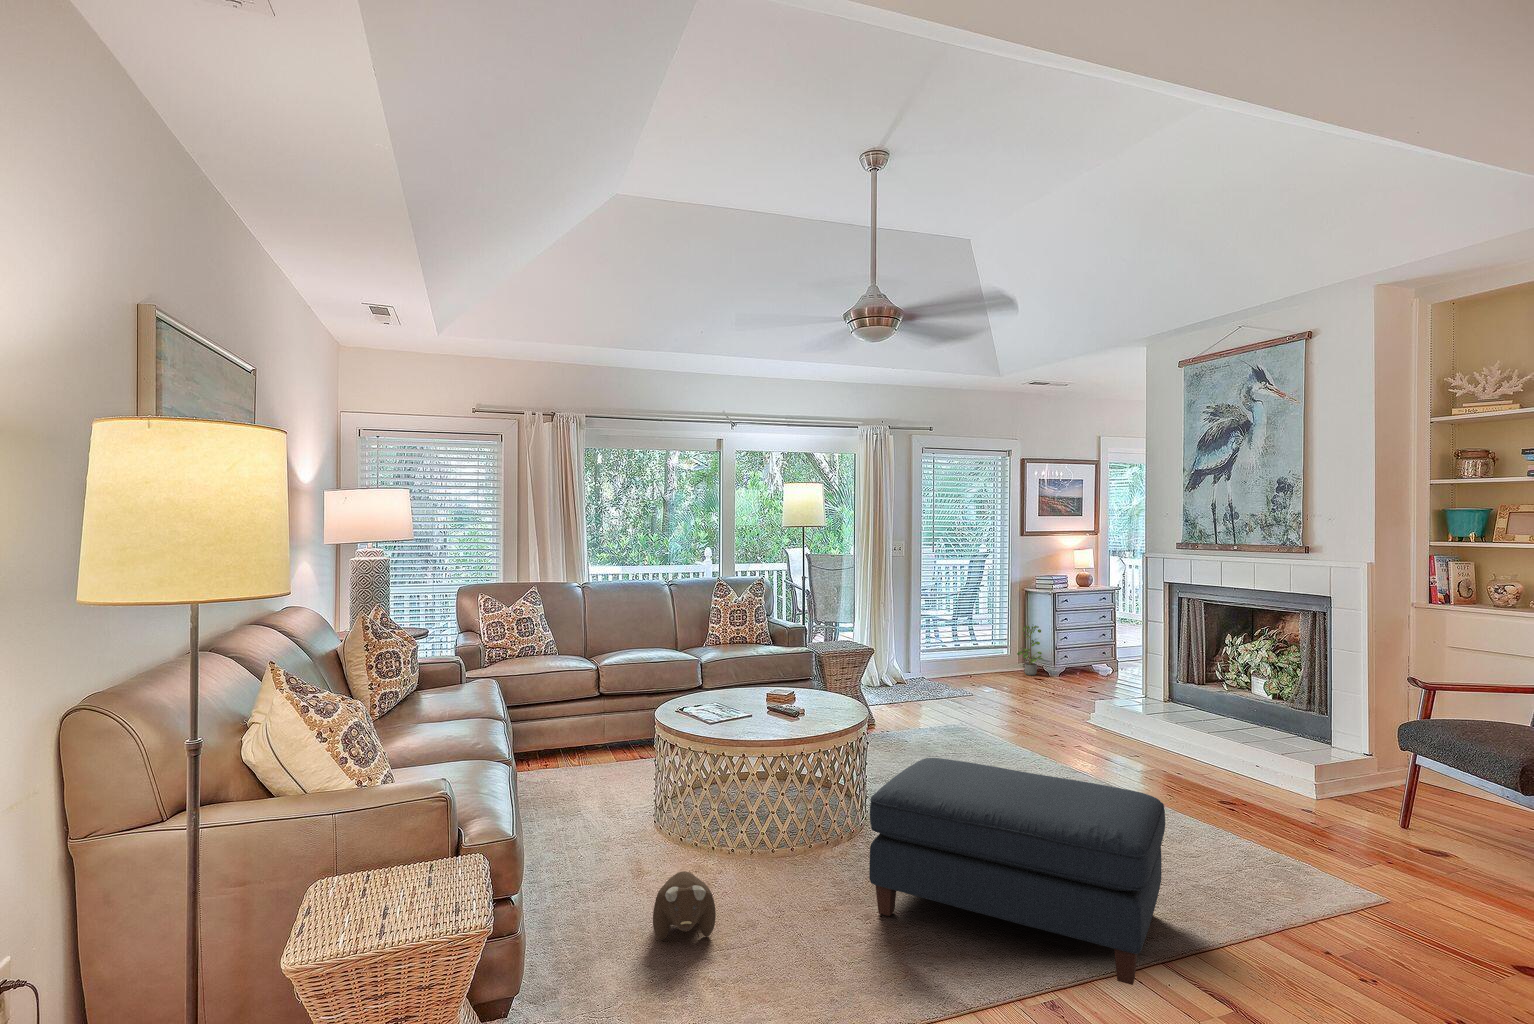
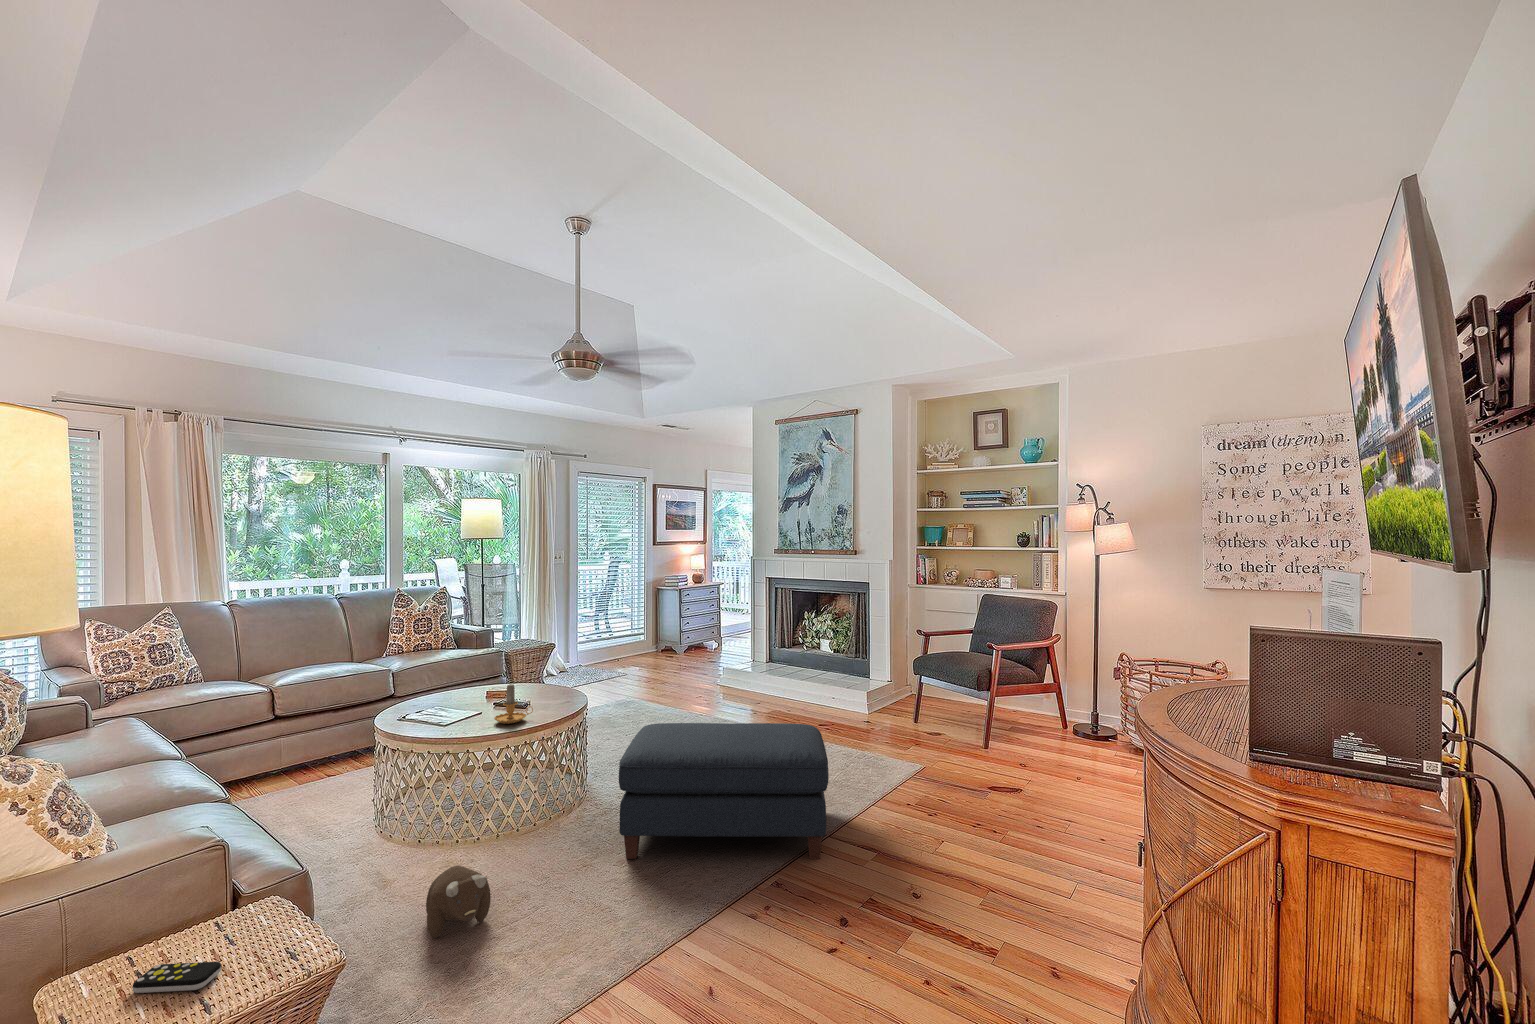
potted plant: present [1017,625,1043,675] -> none [650,615,671,655]
candle: none [758,686,799,732] -> present [494,684,533,724]
remote control: none [354,887,411,916] -> present [133,962,221,993]

